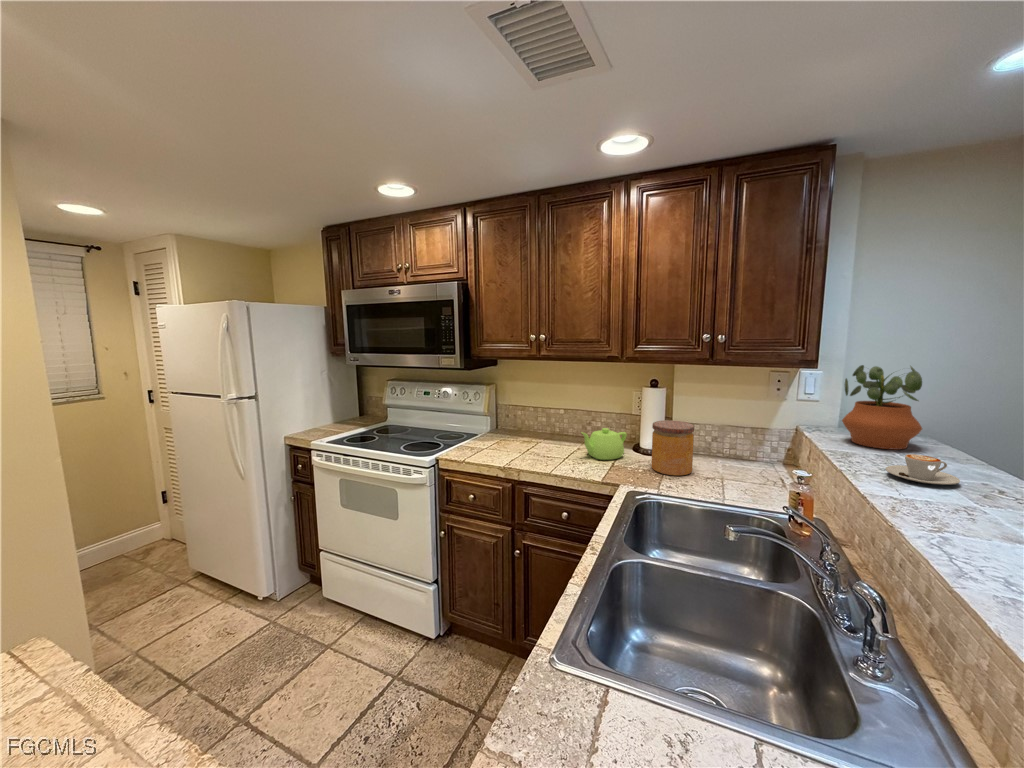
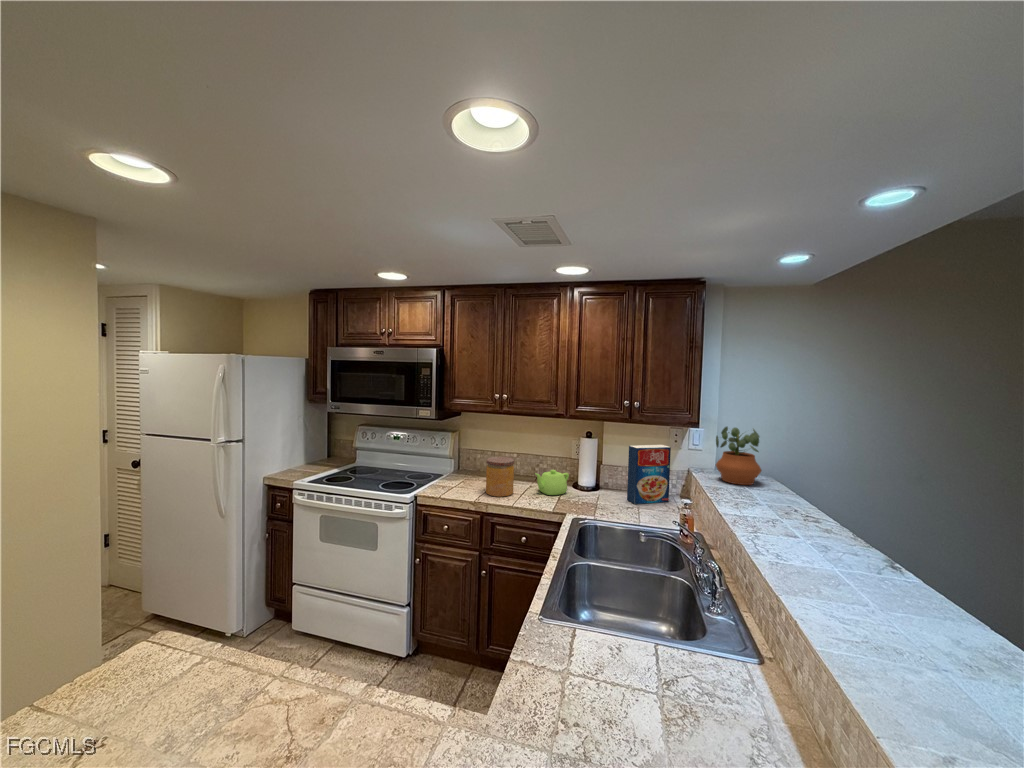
cereal box: none [706,394,771,473] -> present [627,445,671,504]
jar: present [651,420,694,476] -> present [486,457,514,497]
coffee cup: present [886,454,960,484] -> none [736,488,775,506]

